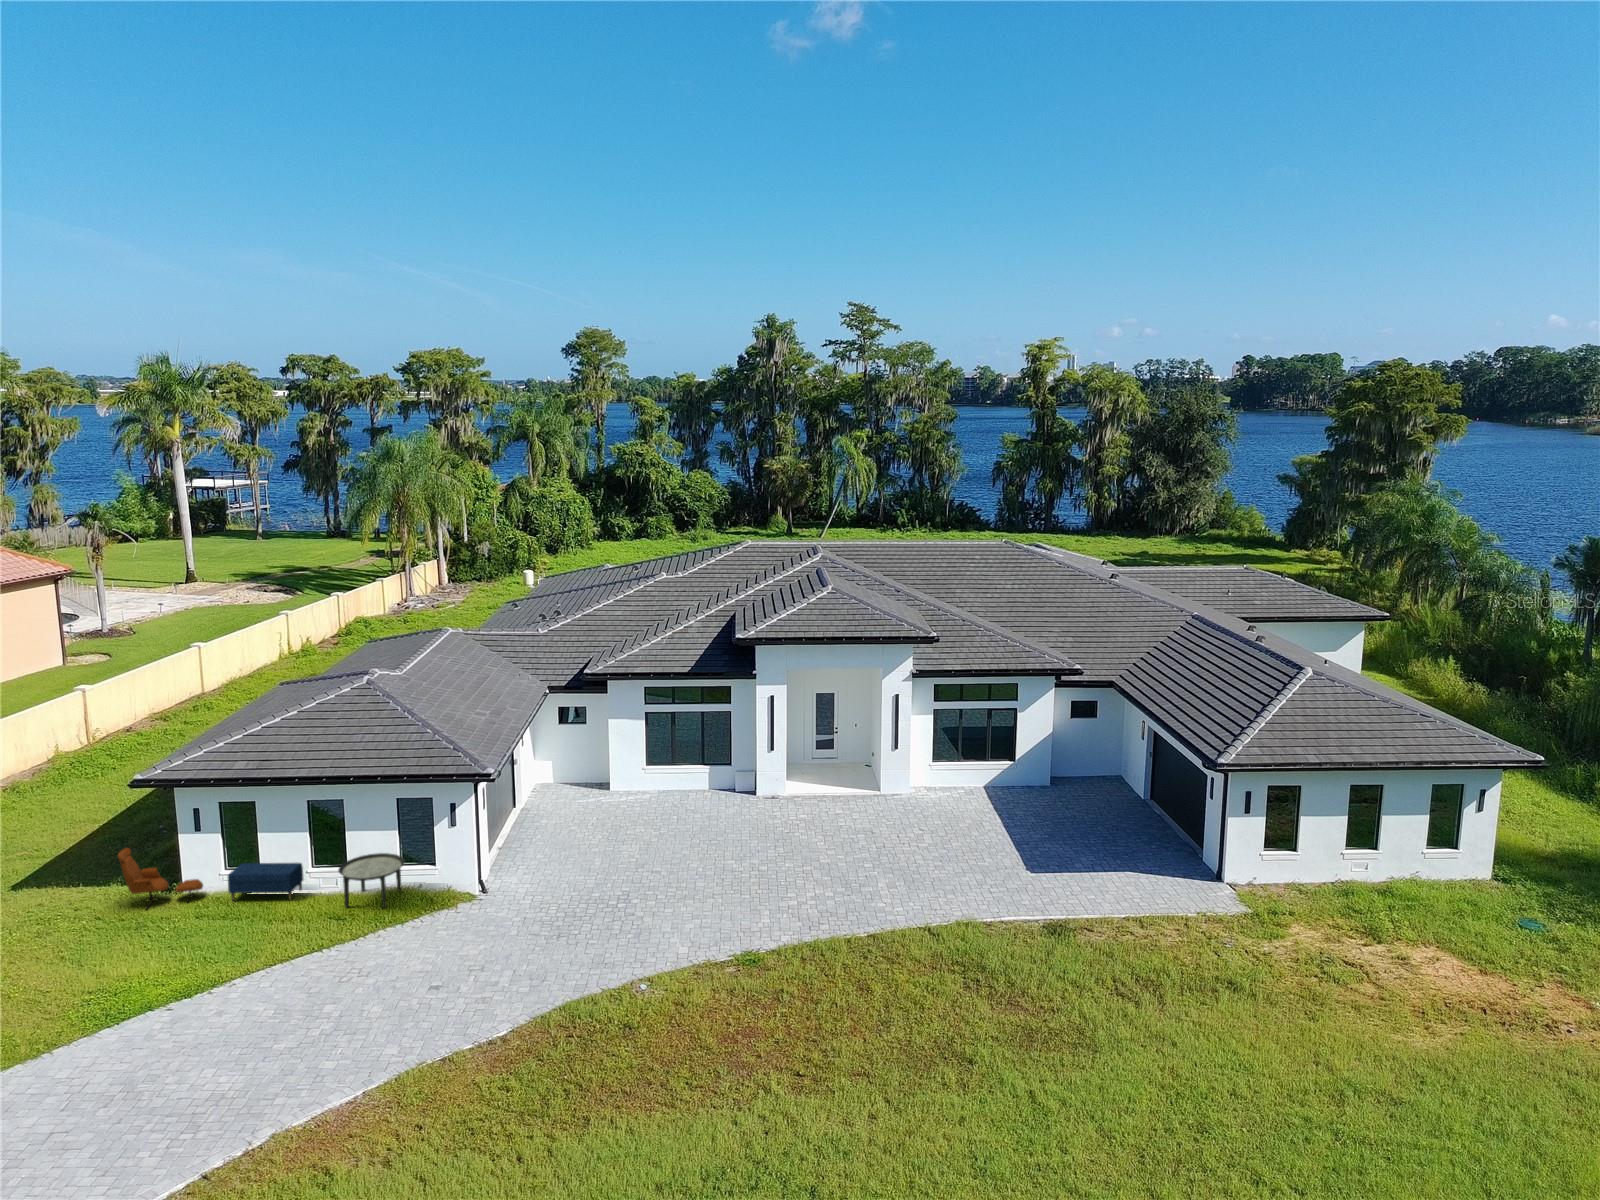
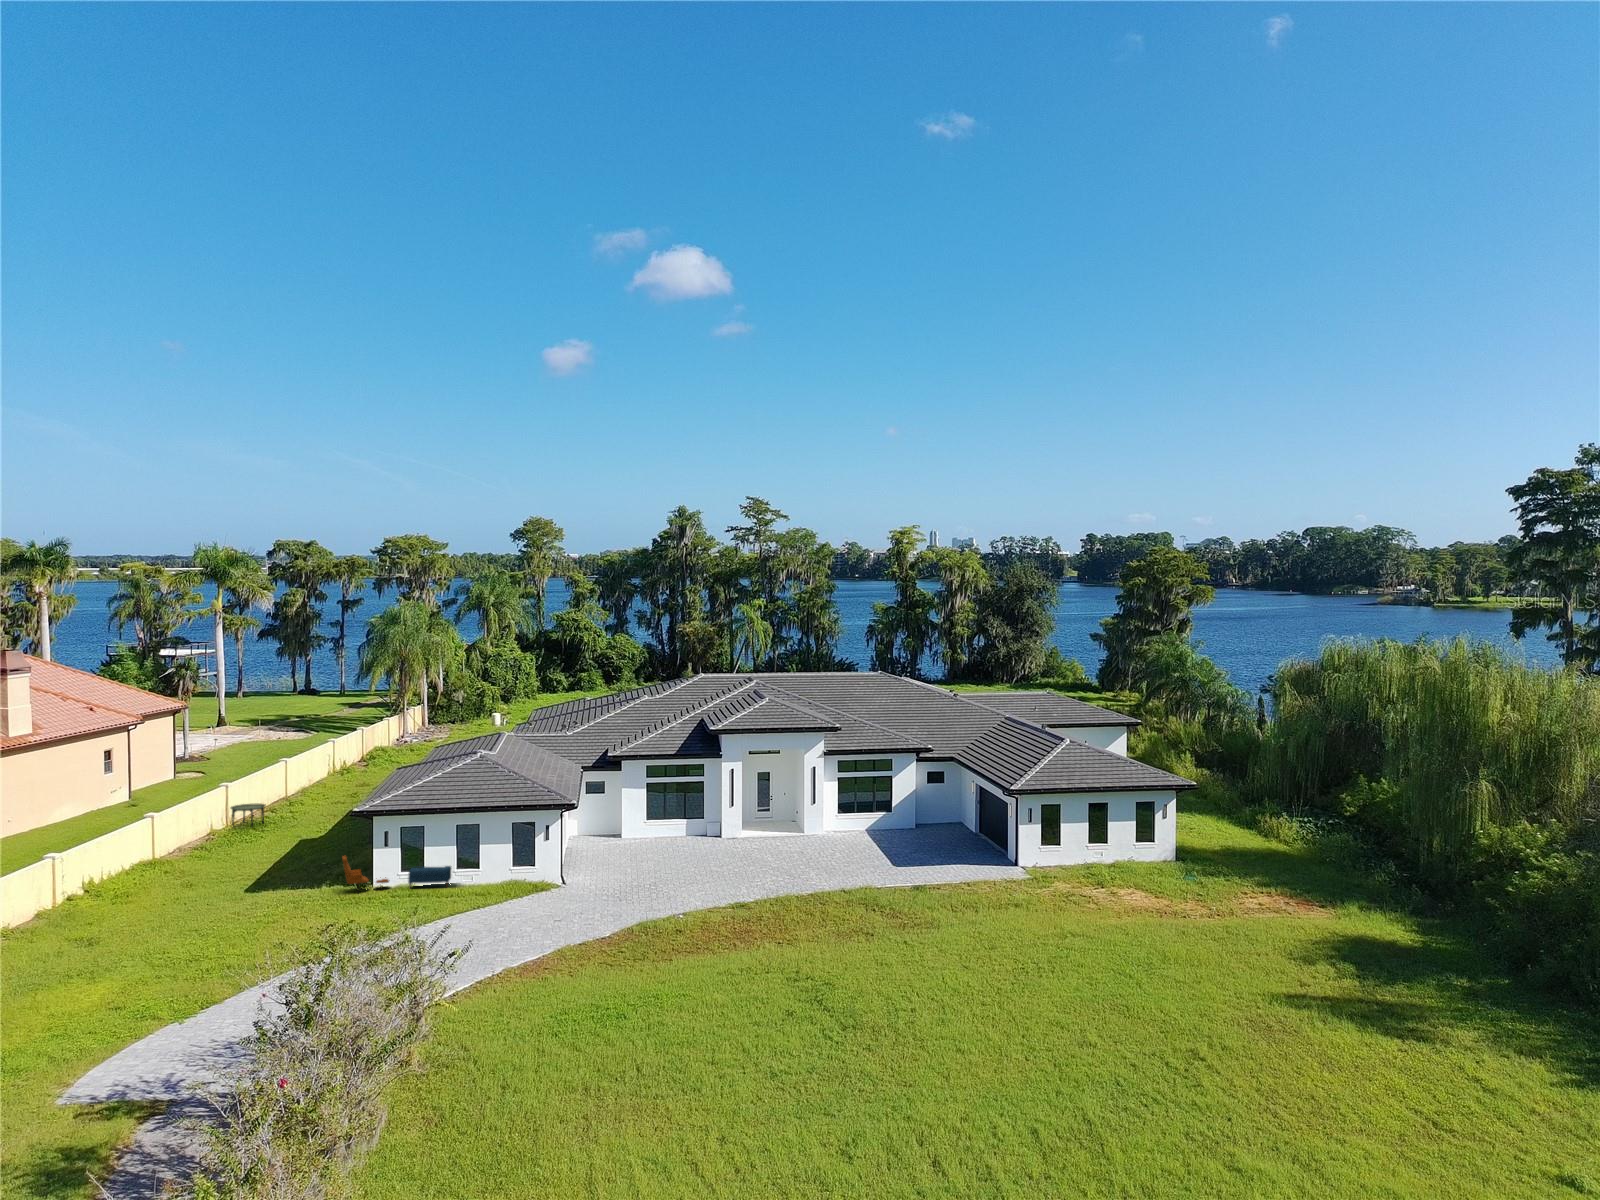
round table: present [338,853,405,908] -> present [231,804,266,826]

